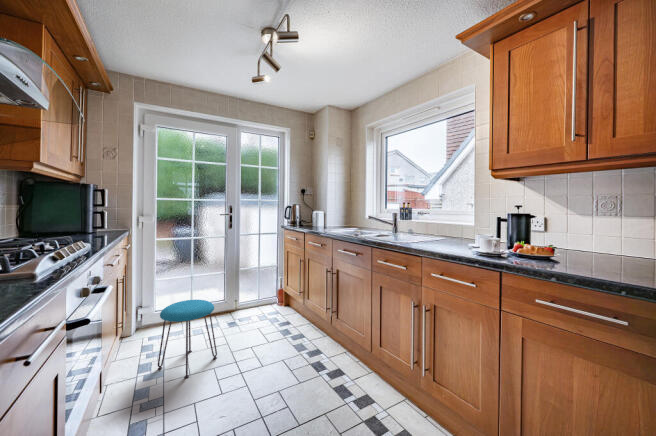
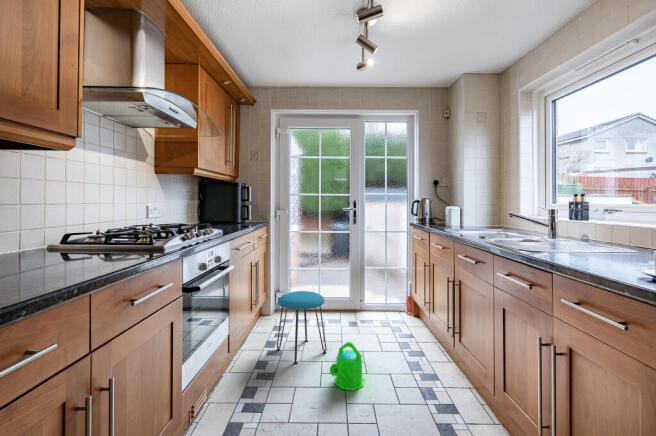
watering can: none [235,341,265,387] -> present [330,342,364,390]

